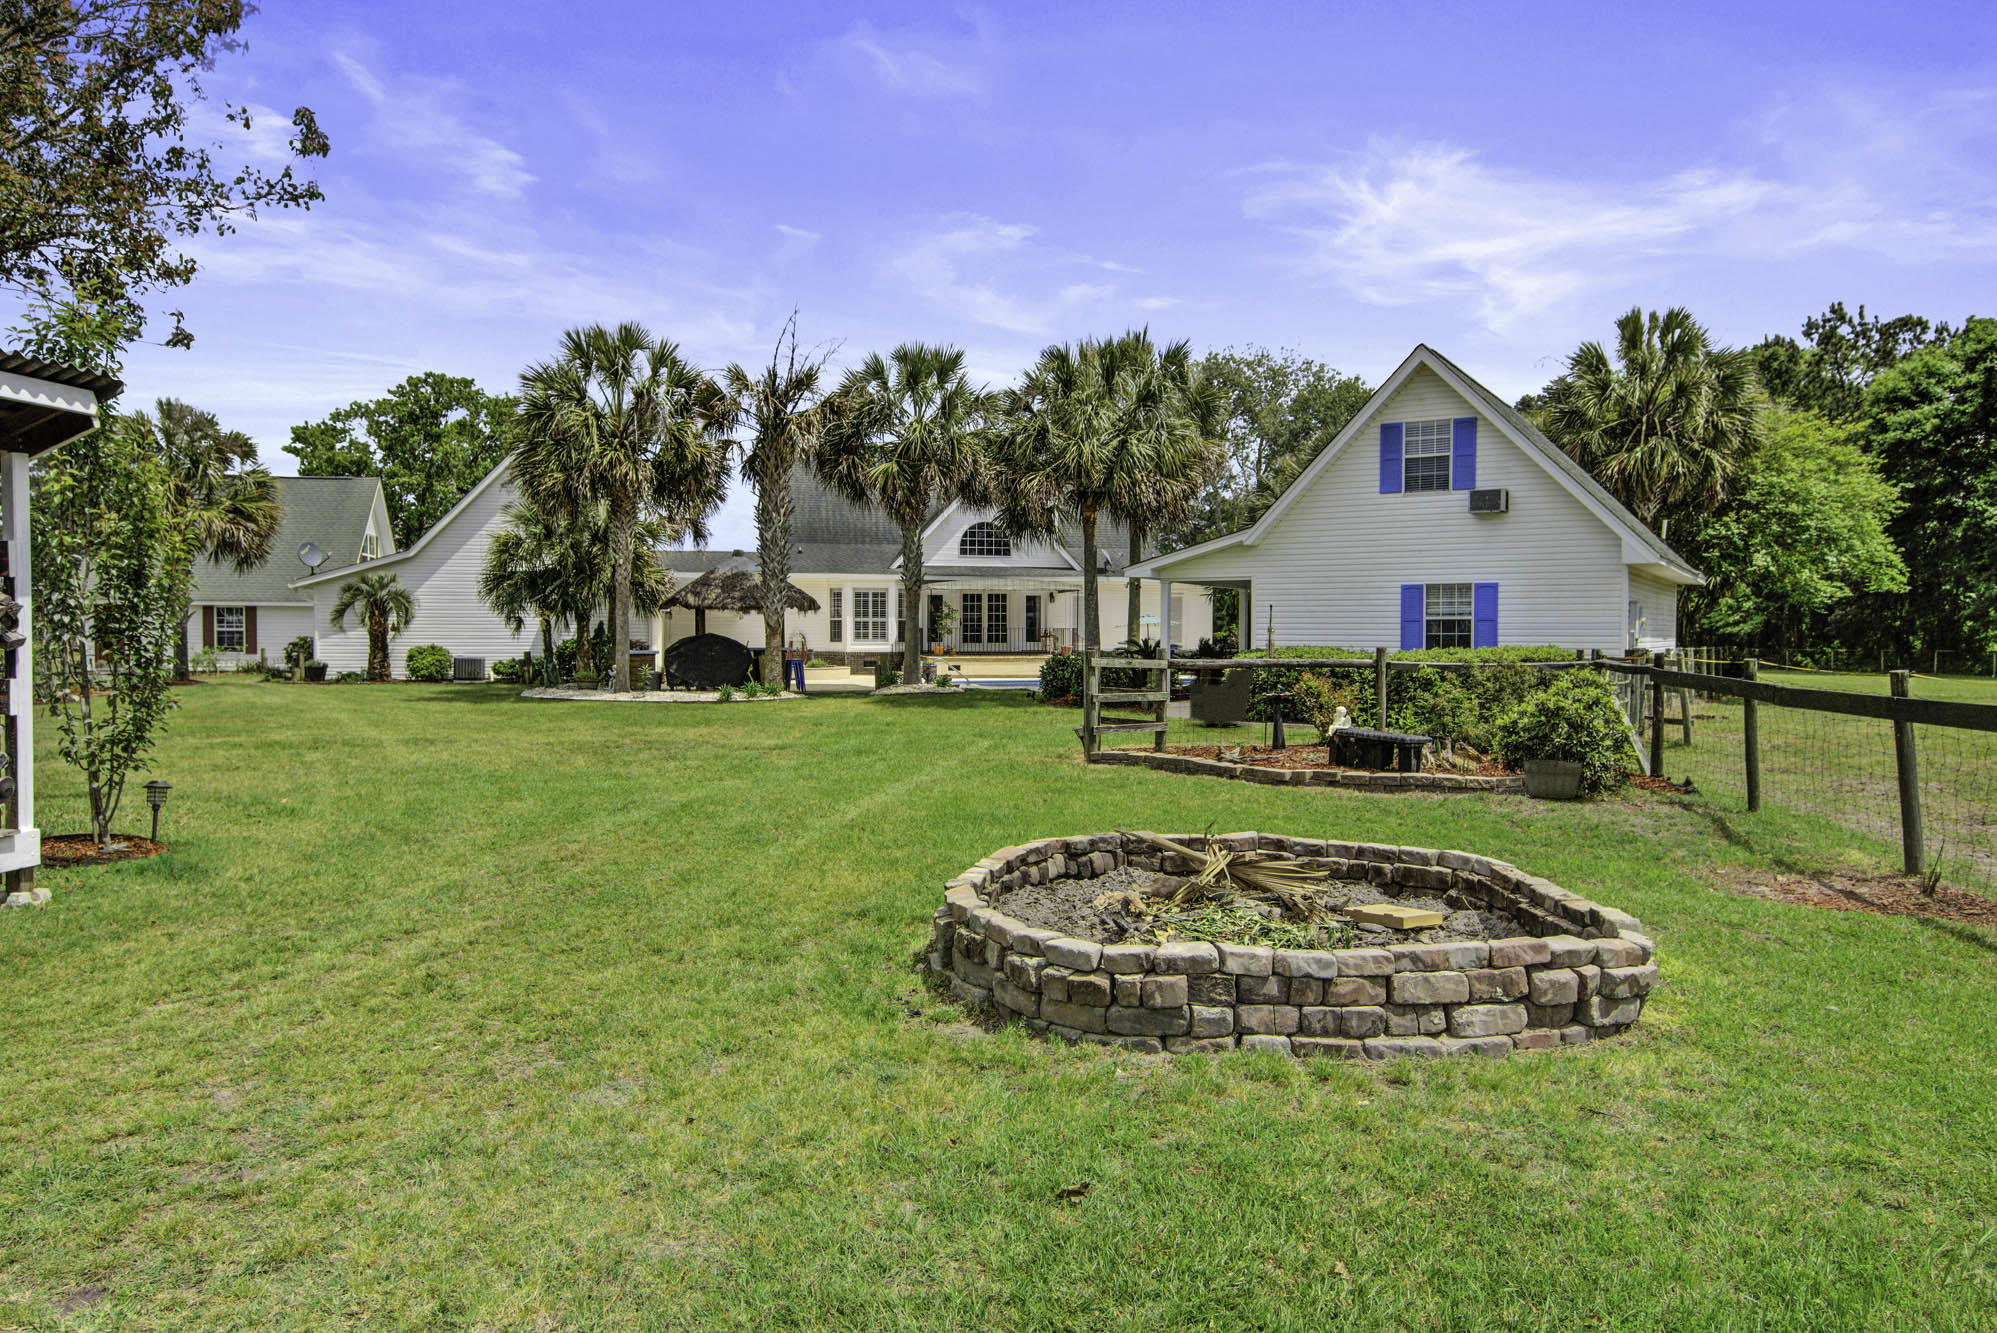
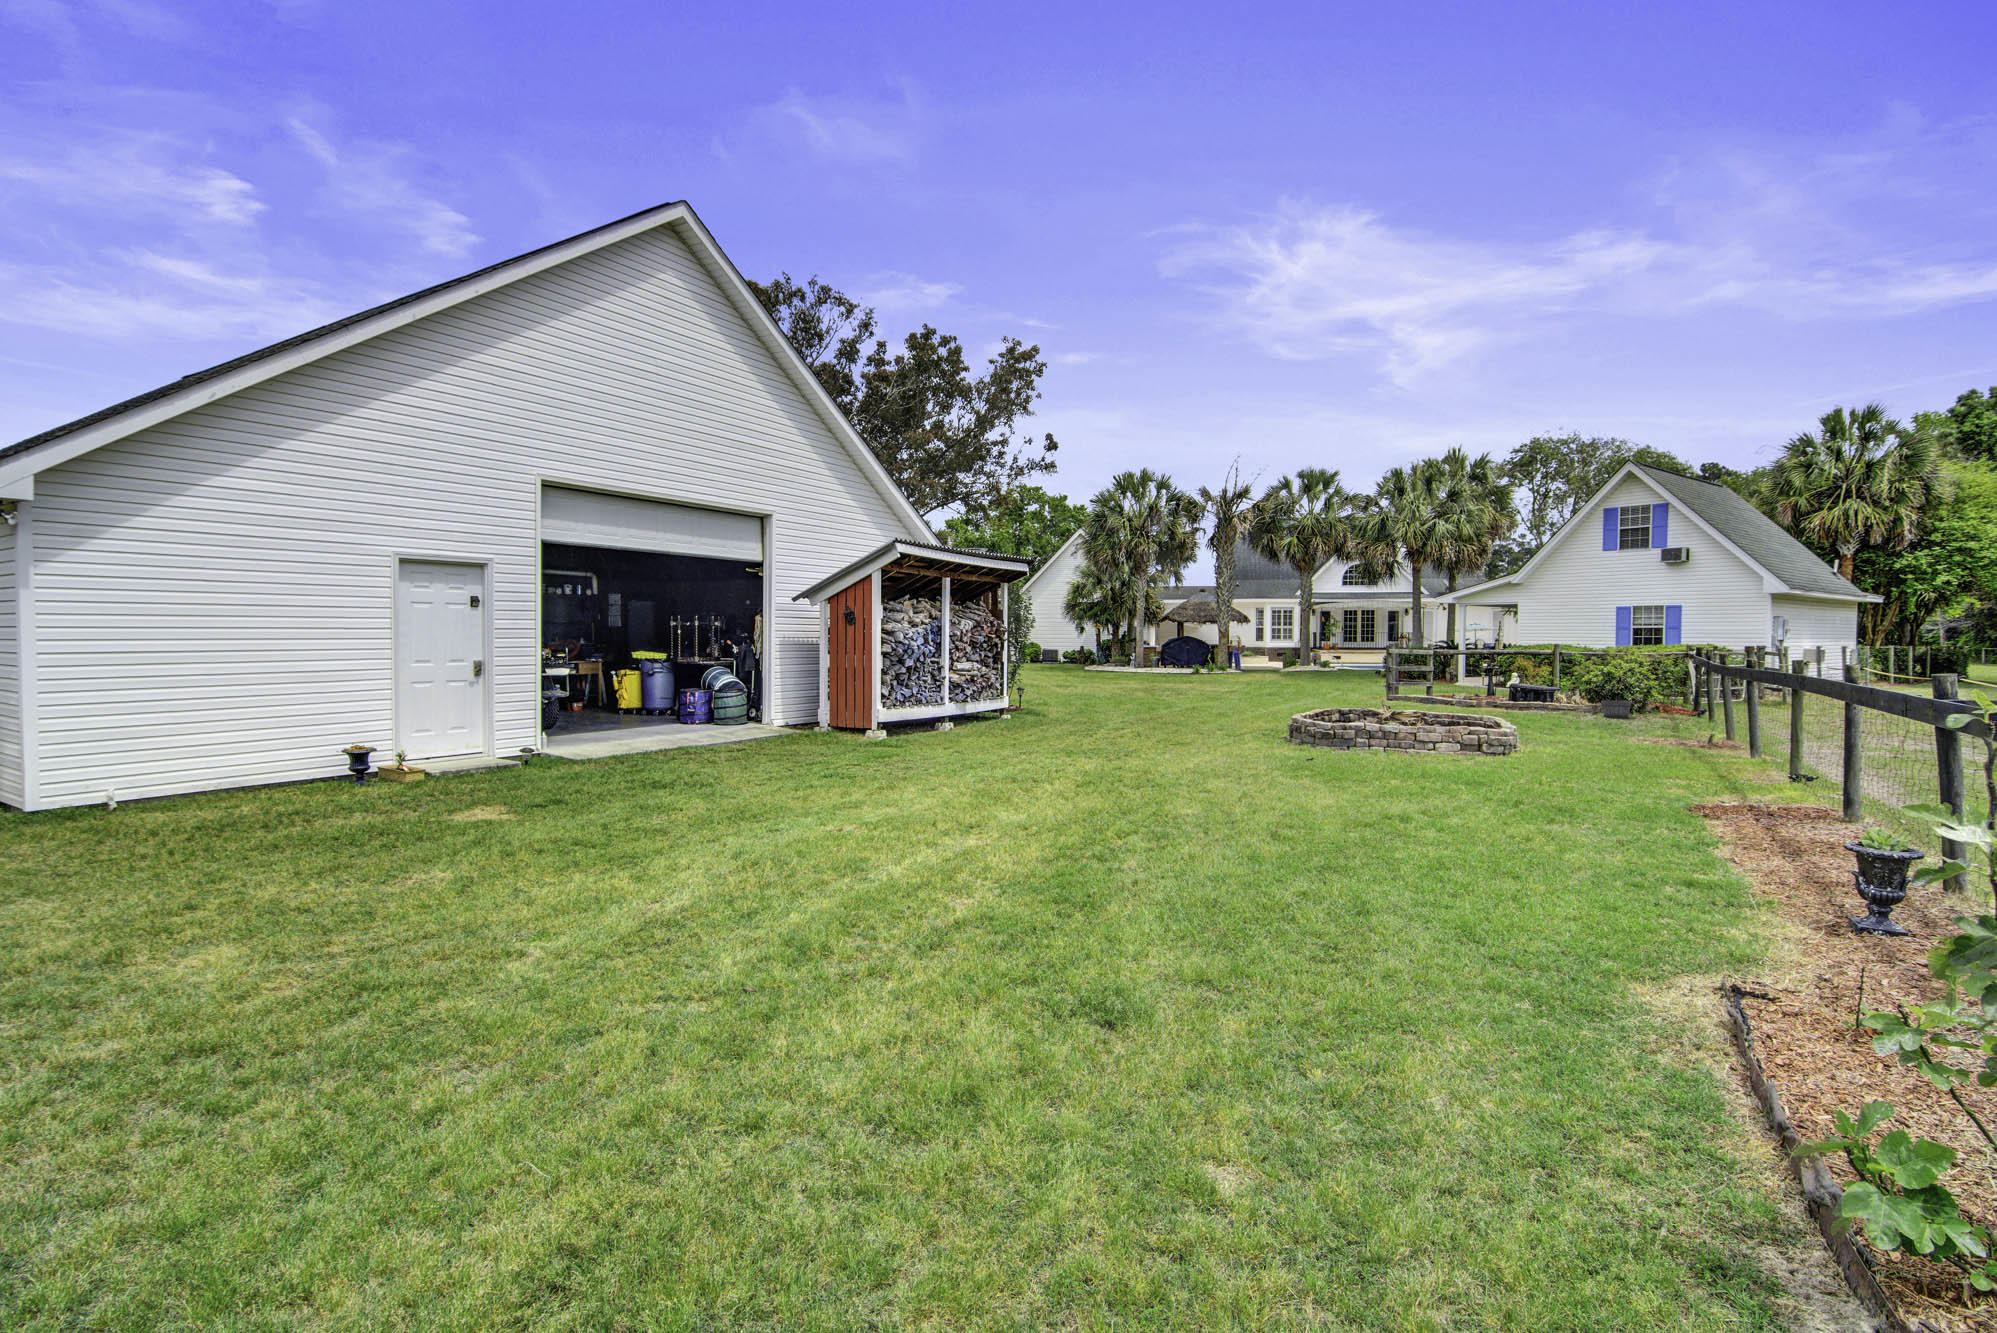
chair: present [1190,670,1254,727] -> none [1465,653,1504,690]

